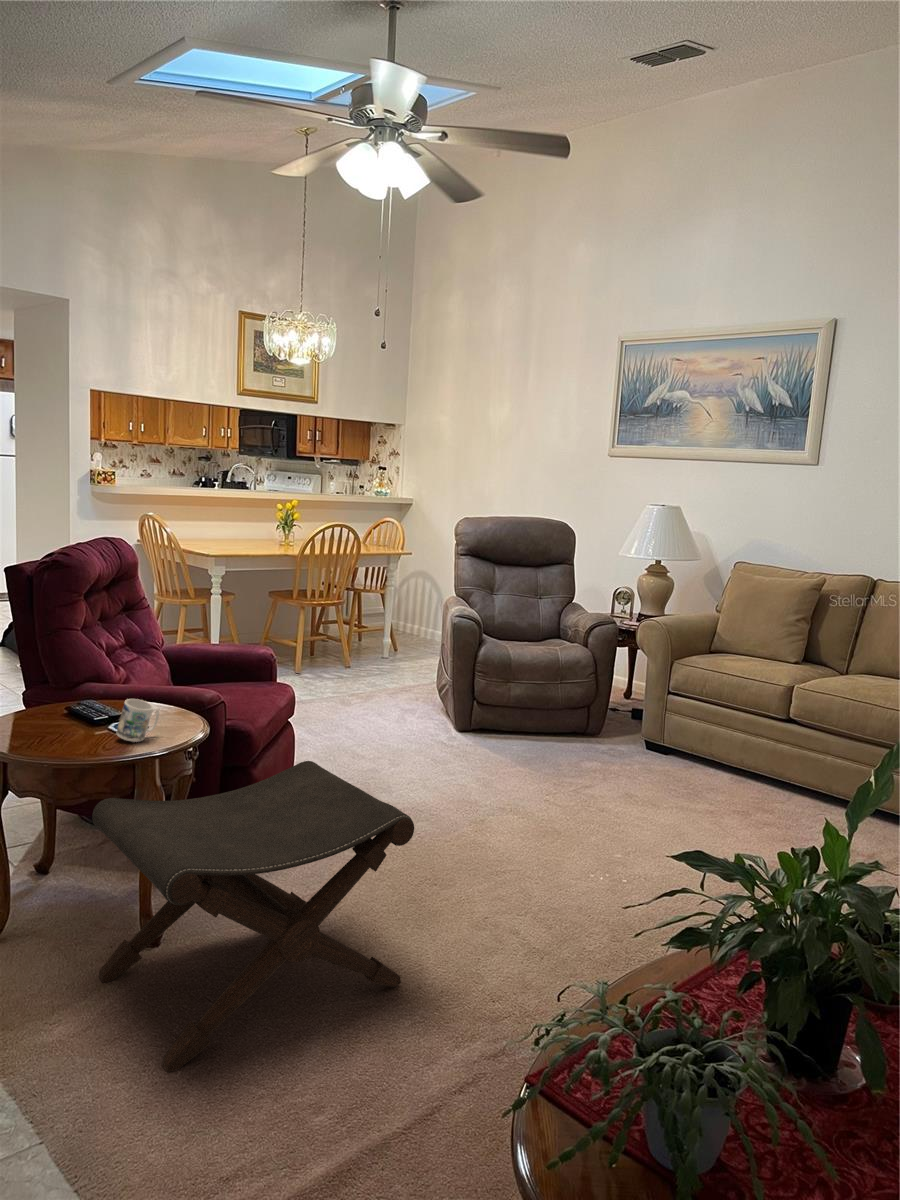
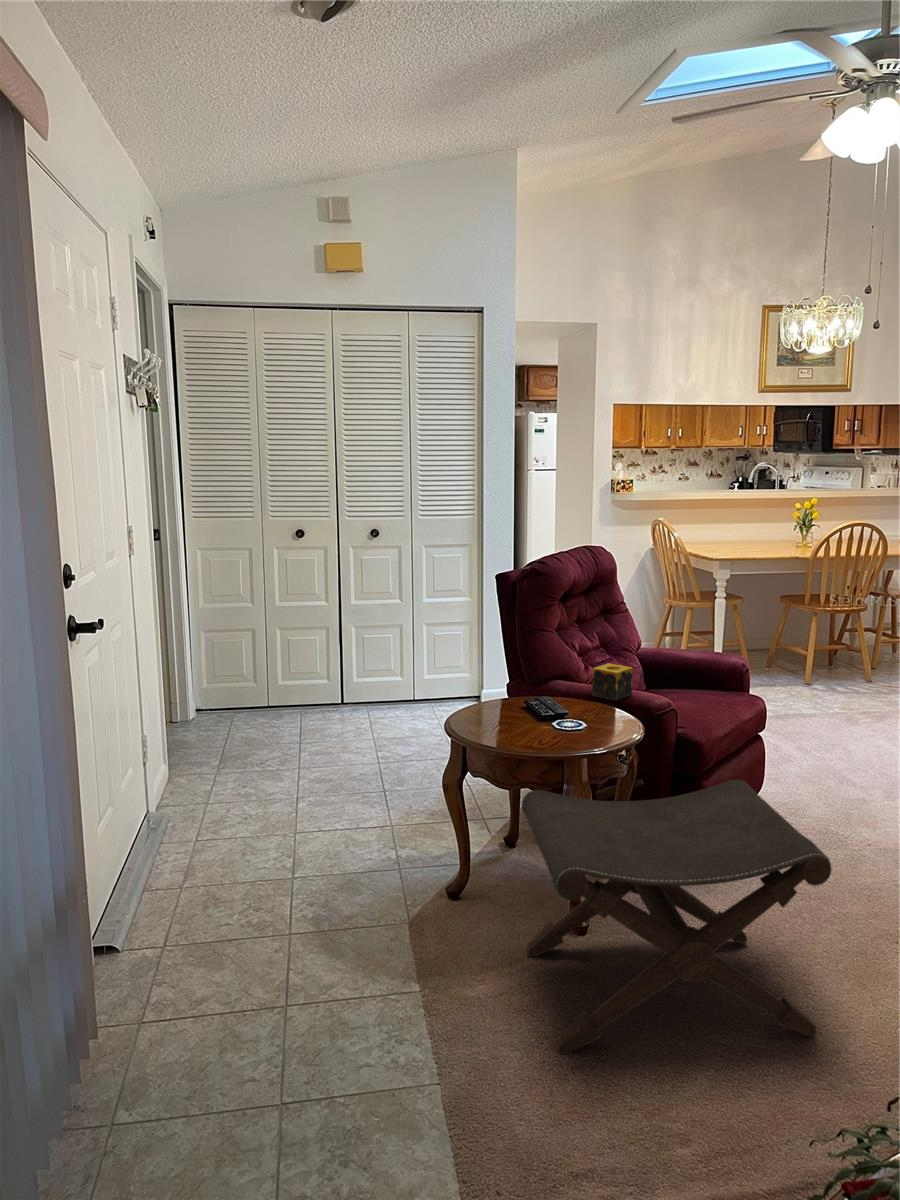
candle: none [136,660,179,698] -> present [592,663,633,701]
mug: present [116,699,159,742] -> none [550,700,593,741]

